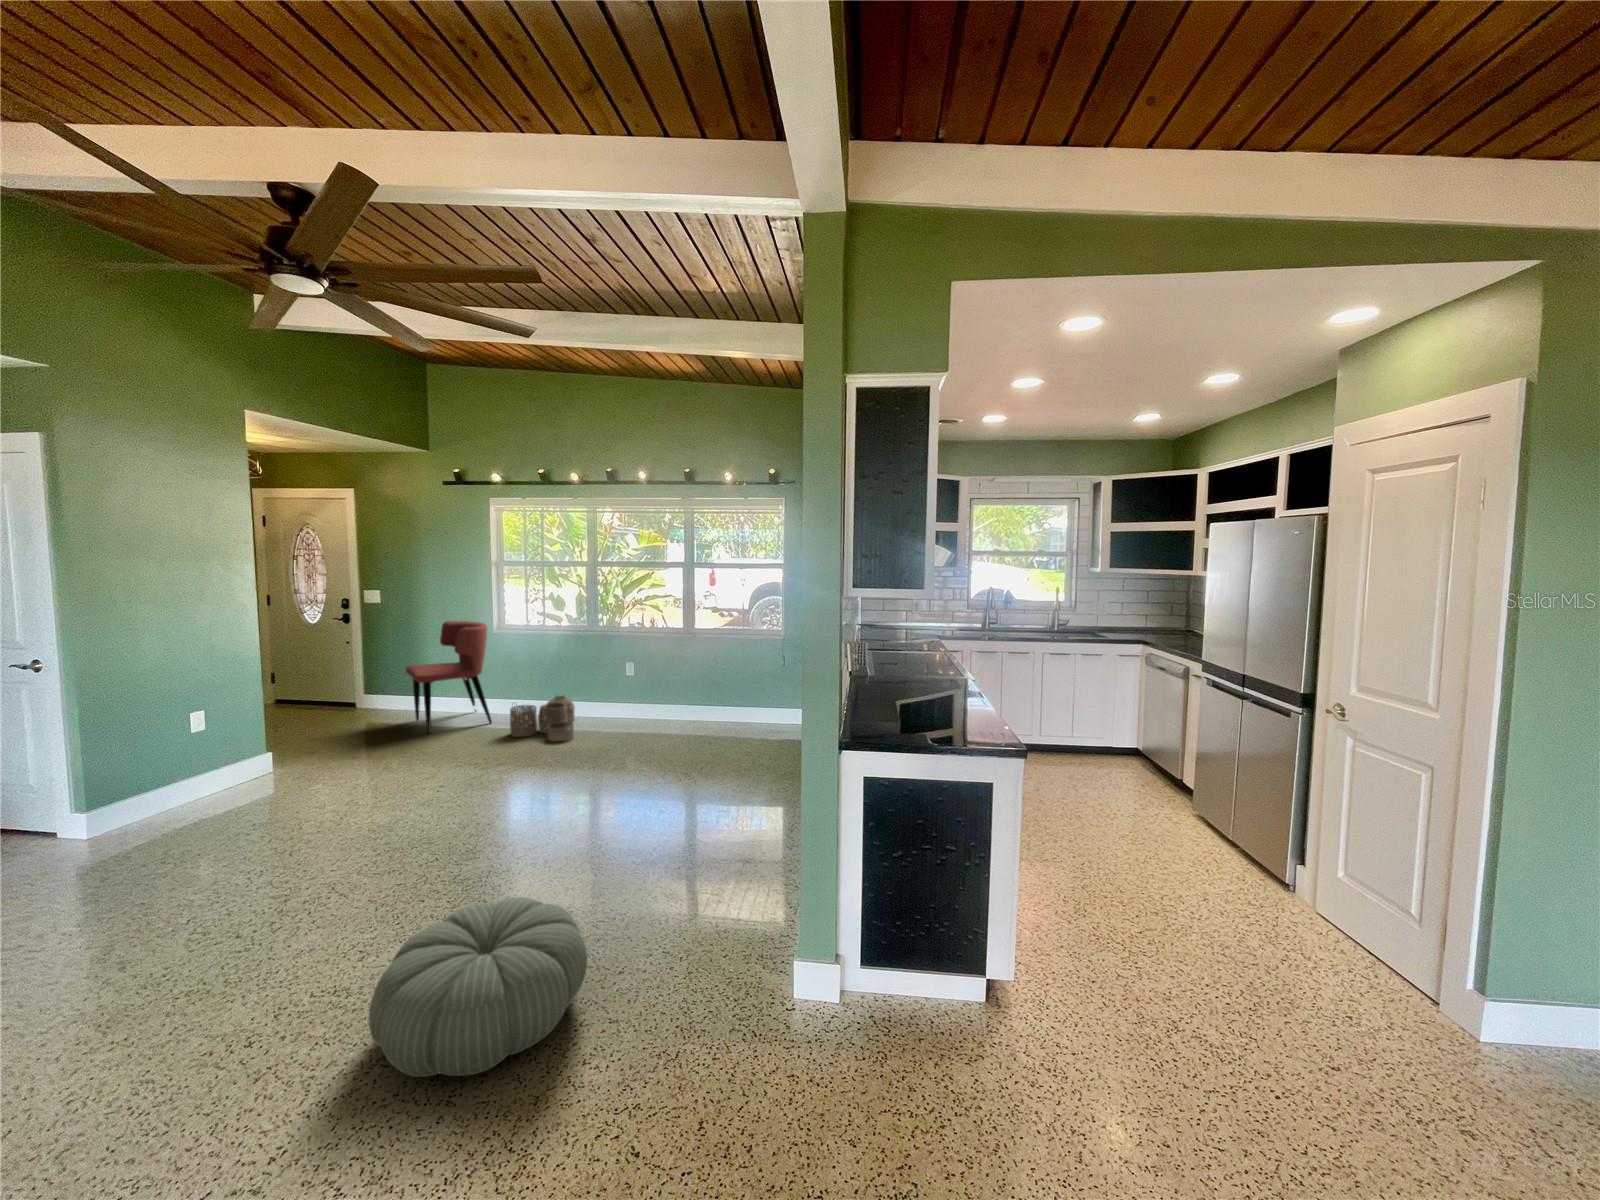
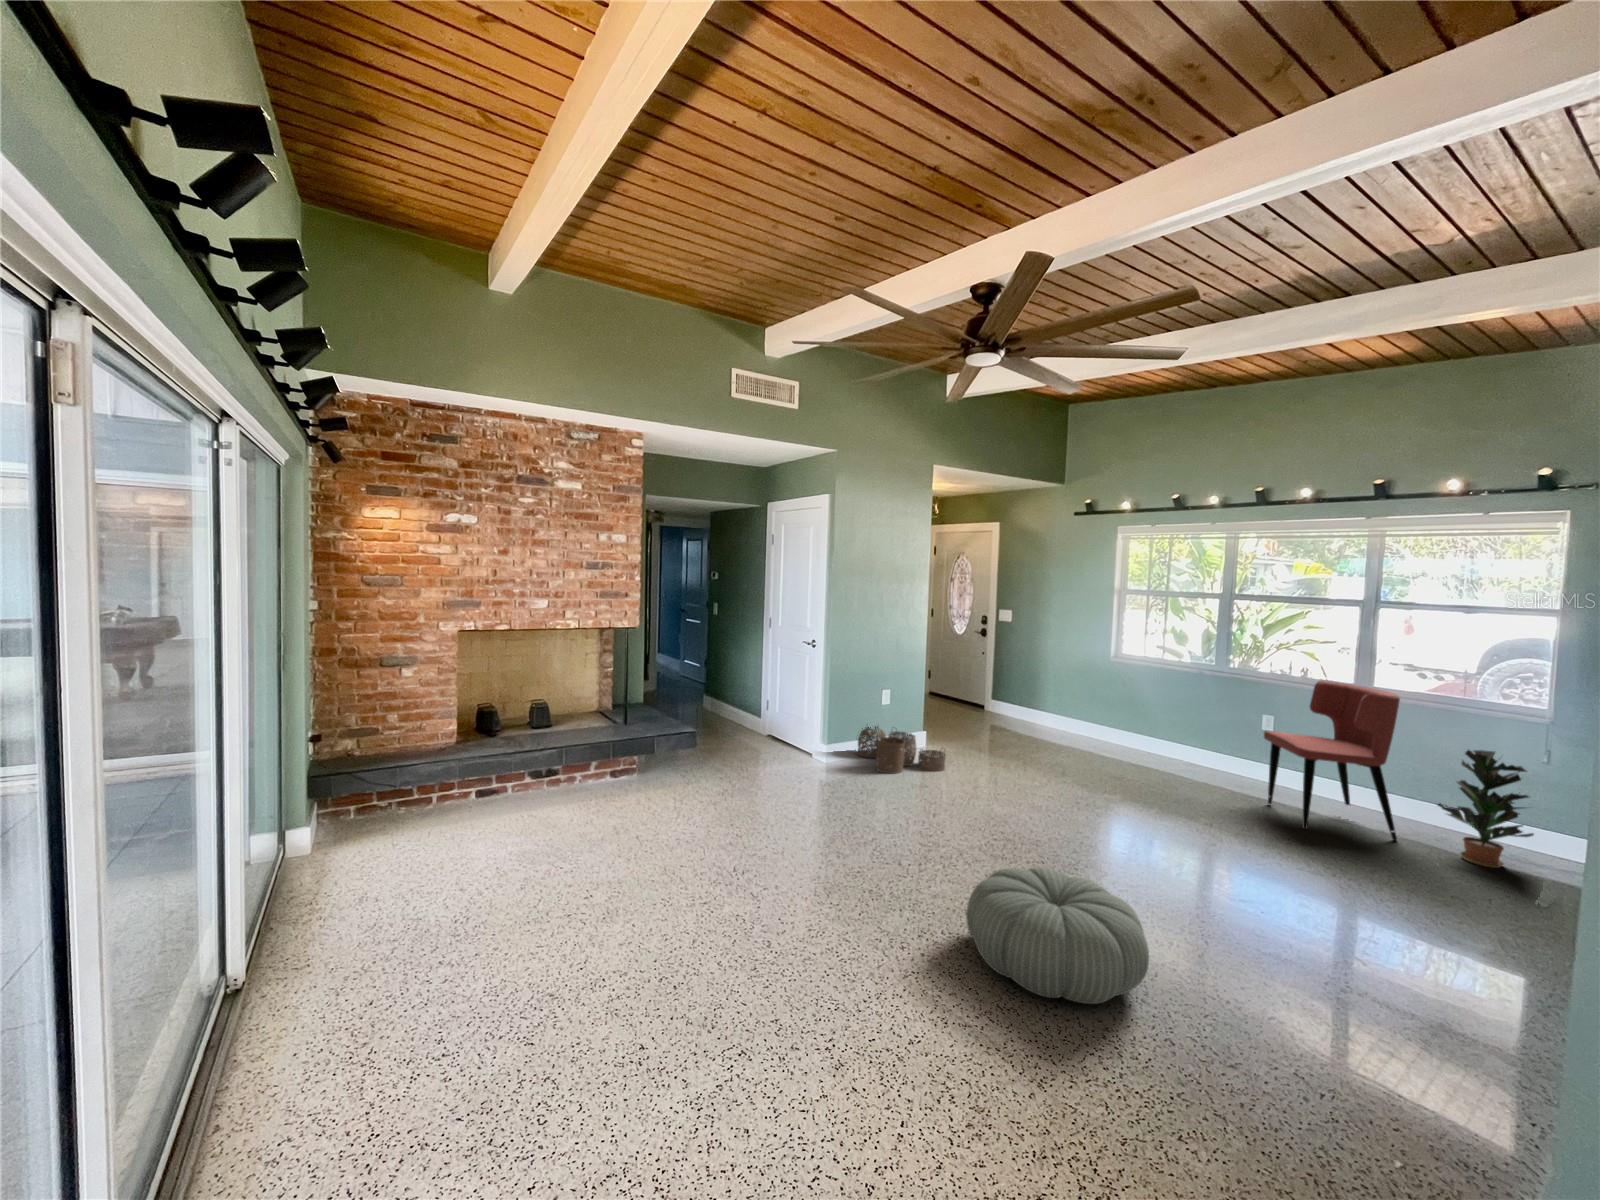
dining chair: present [406,621,492,734] -> present [1264,680,1400,841]
potted plant: none [735,660,781,735] -> present [1438,750,1534,868]
woven basket: present [510,696,574,741] -> present [855,726,946,774]

